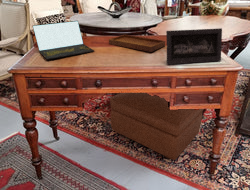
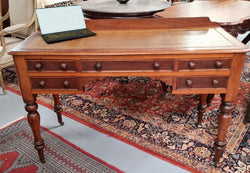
tray: present [109,27,165,52] -> none [112,10,169,35]
picture frame: present [166,28,222,64] -> none [169,8,228,46]
ottoman: present [110,93,203,160] -> none [114,68,210,147]

